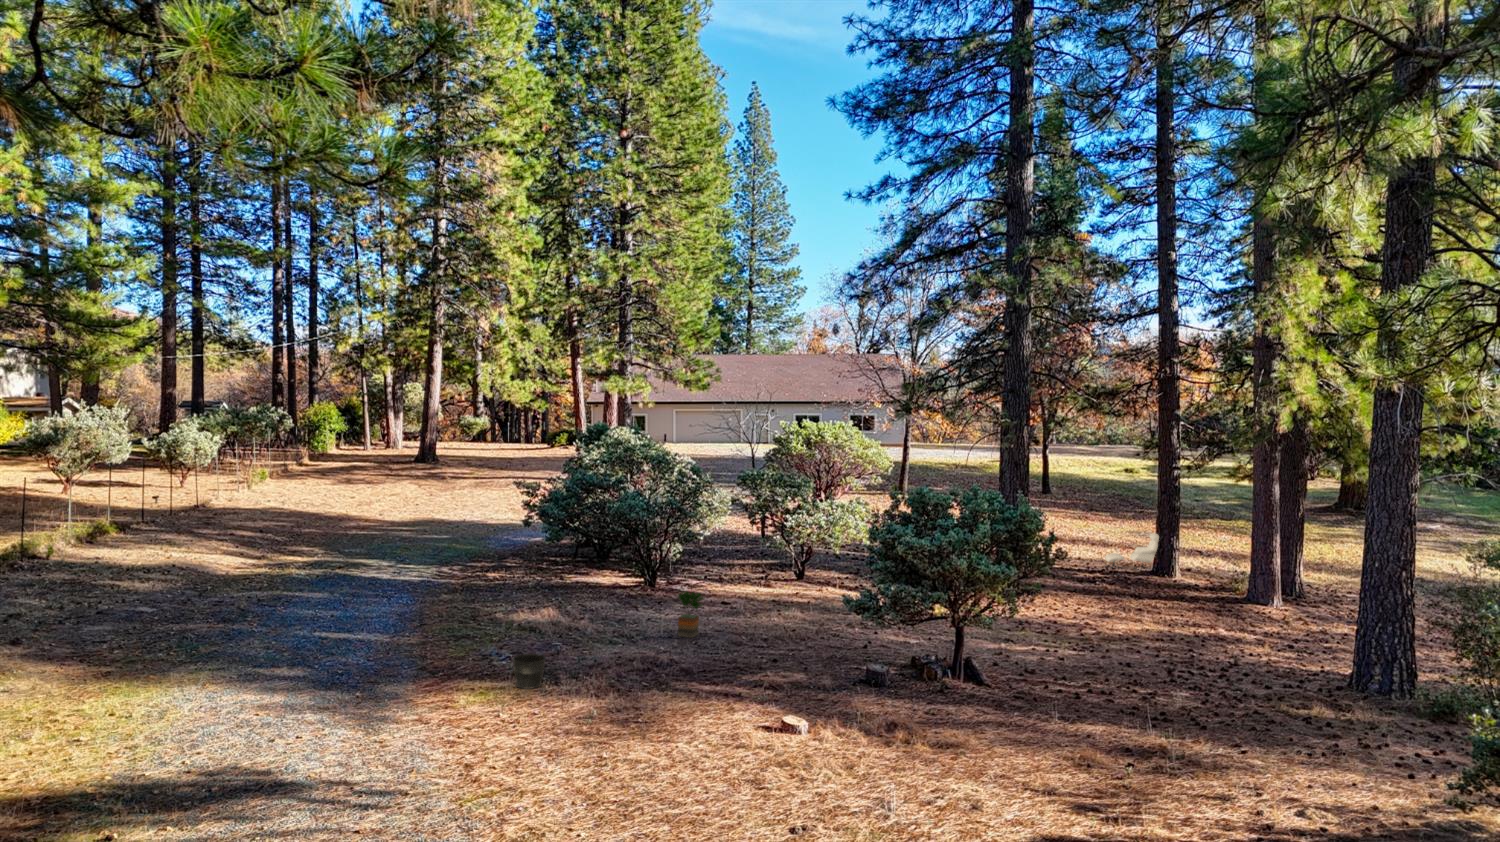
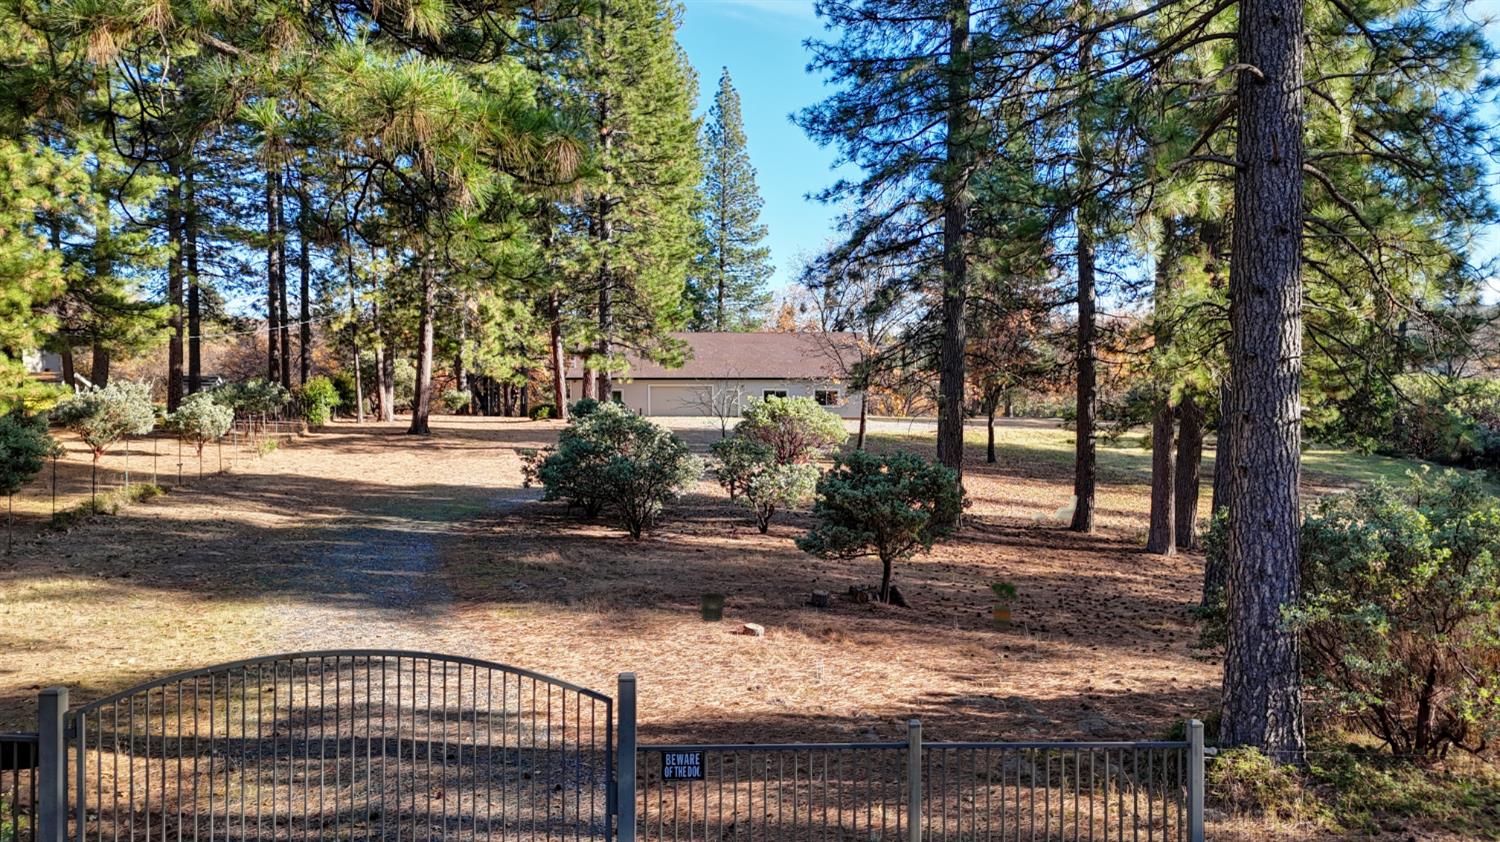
potted tree: present [678,592,704,638] -> present [990,583,1018,629]
bucket: present [509,654,546,689] -> present [698,593,726,621]

